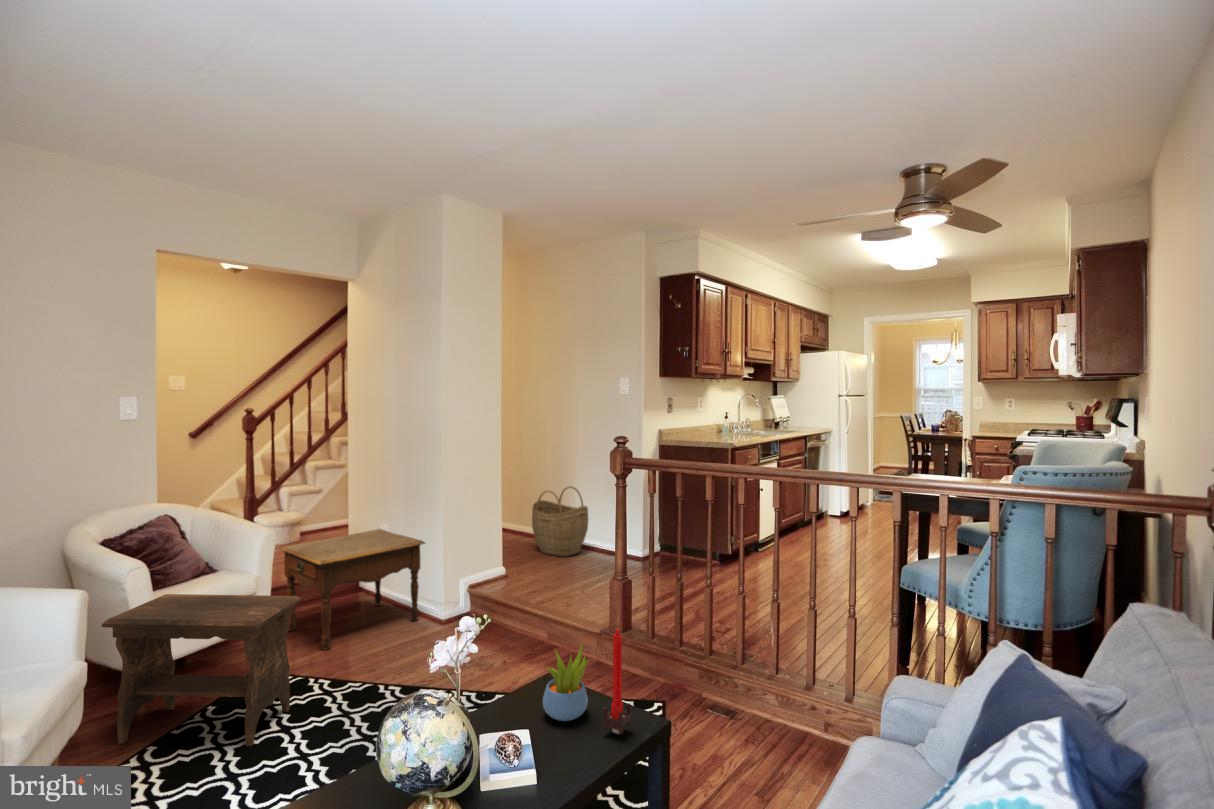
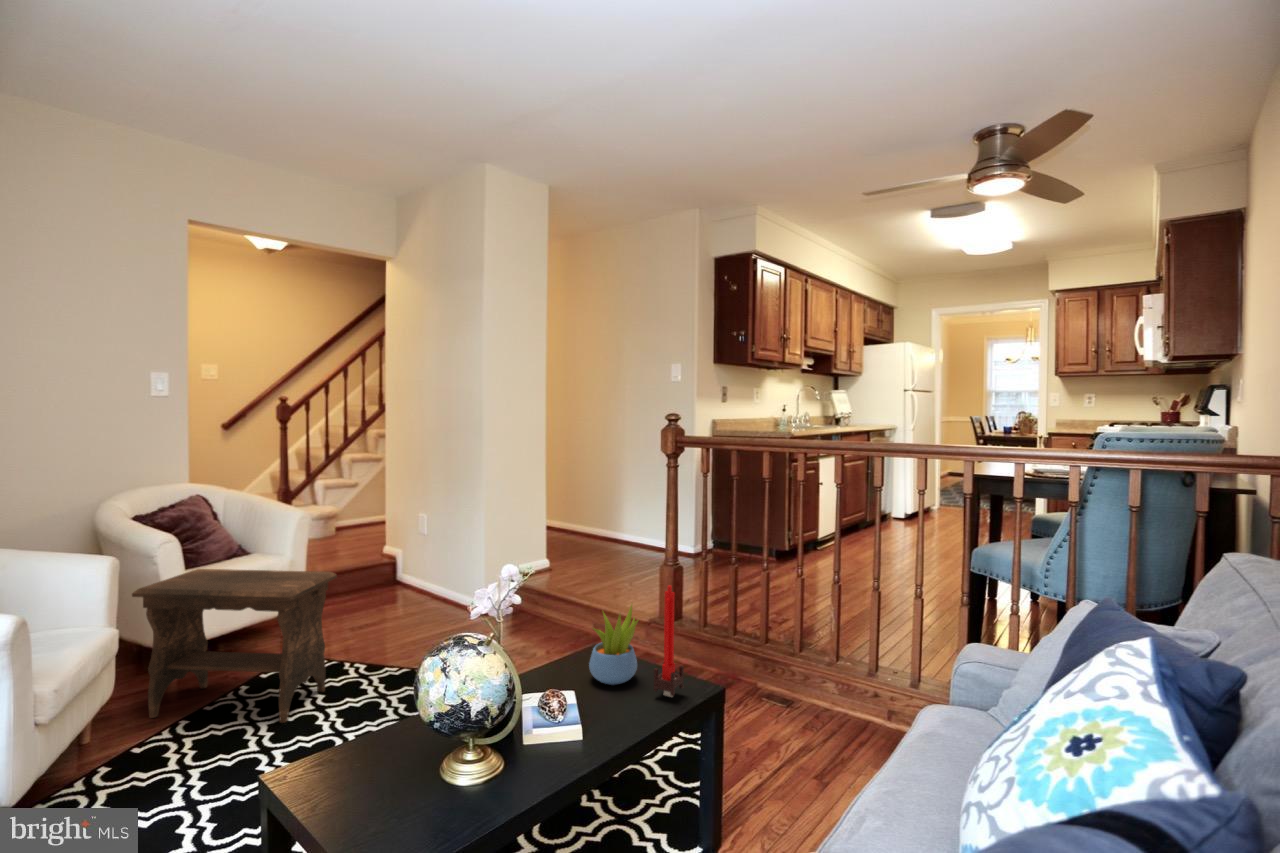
woven basket: present [532,486,589,557] -> none [577,480,637,552]
side table: present [280,529,425,650] -> none [315,517,466,636]

